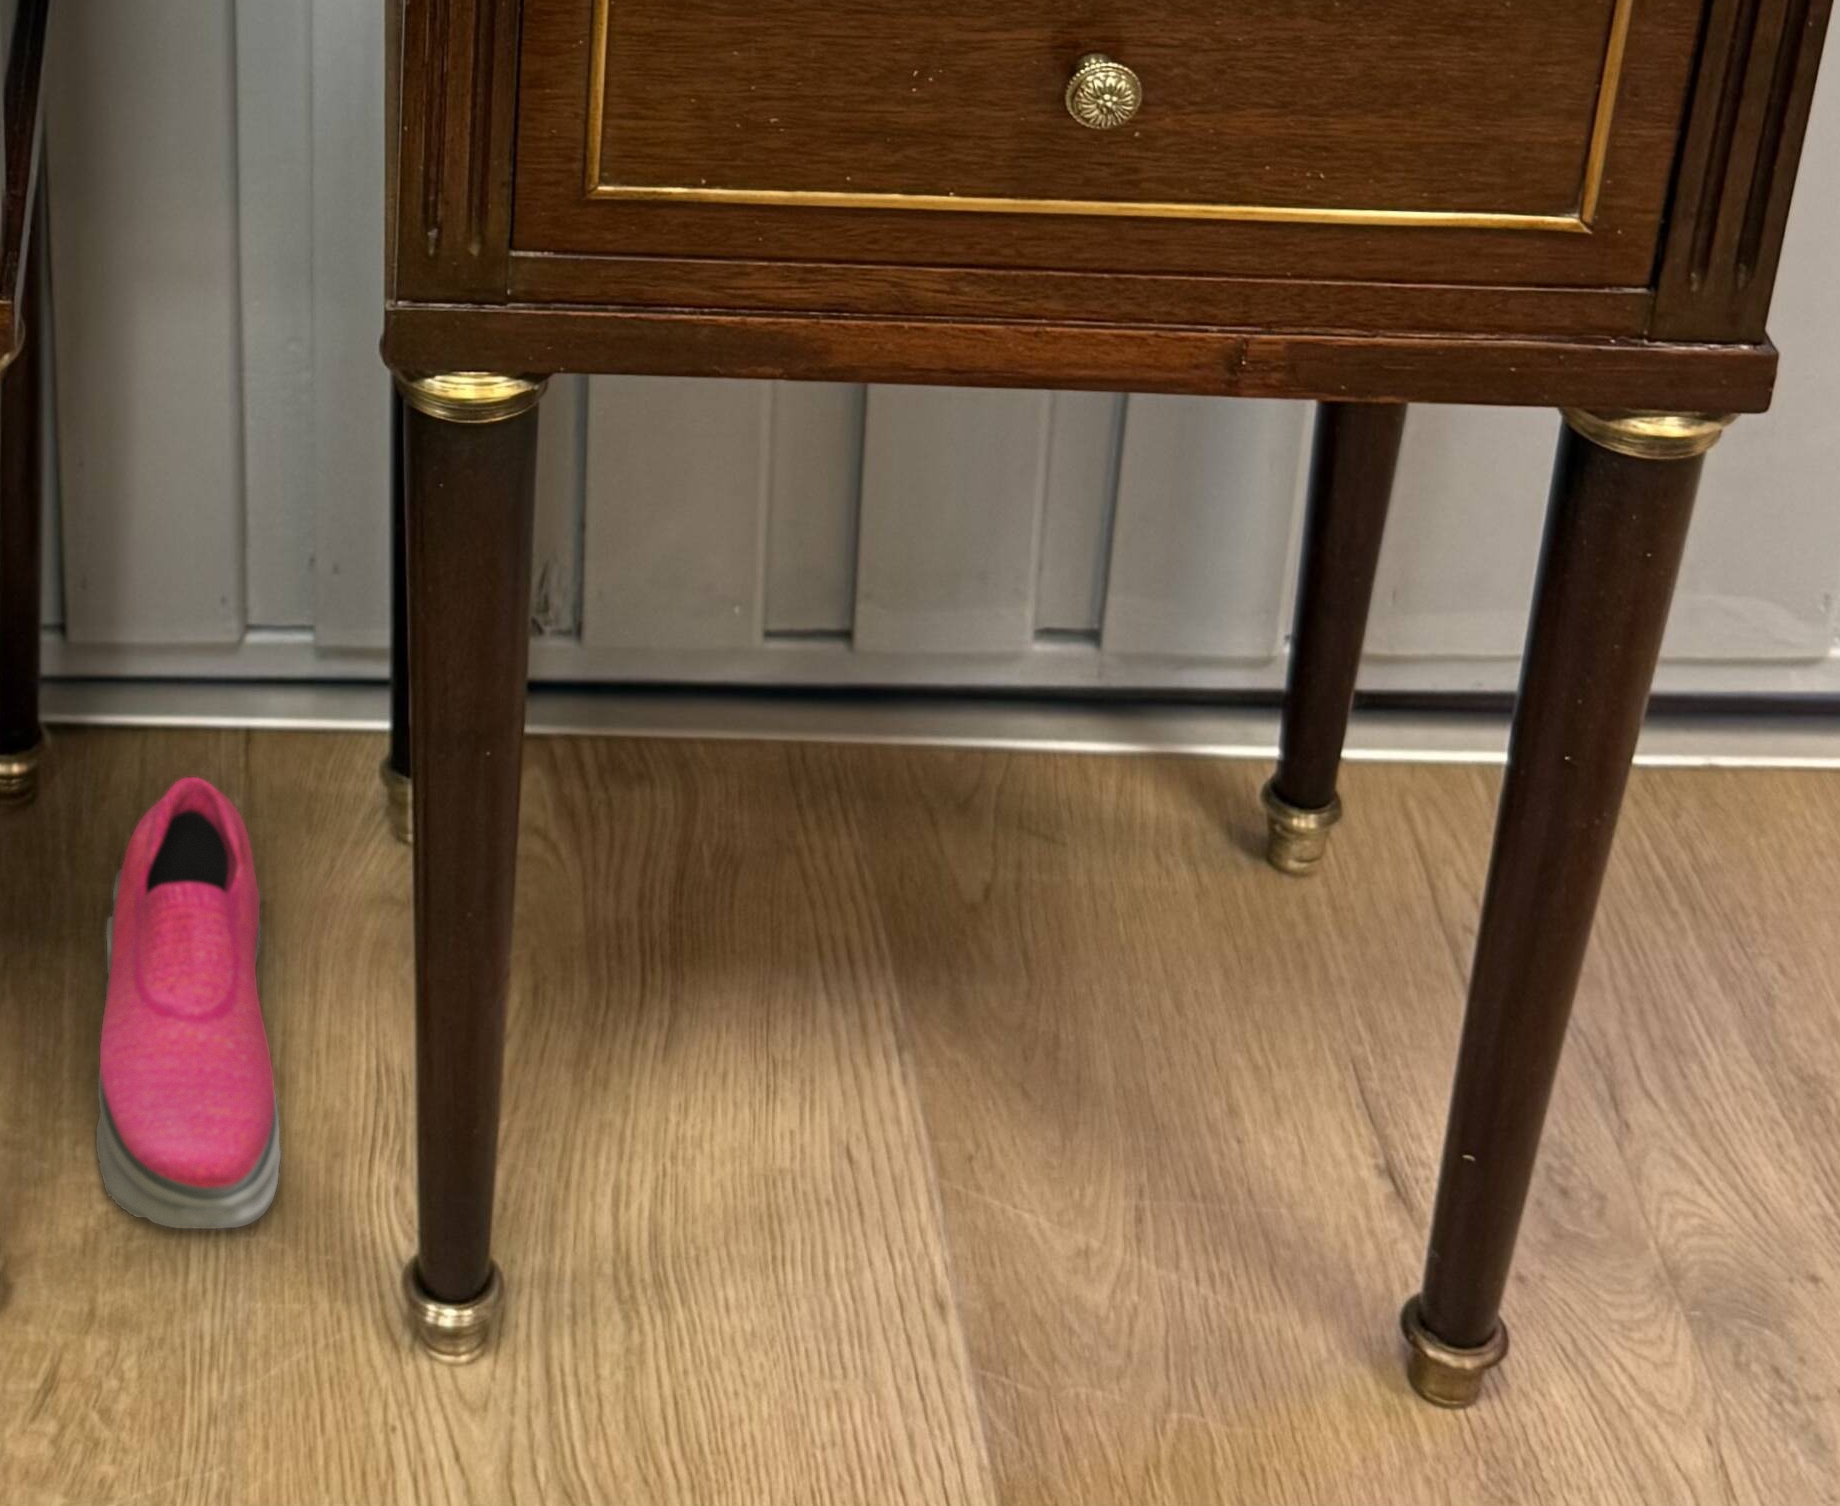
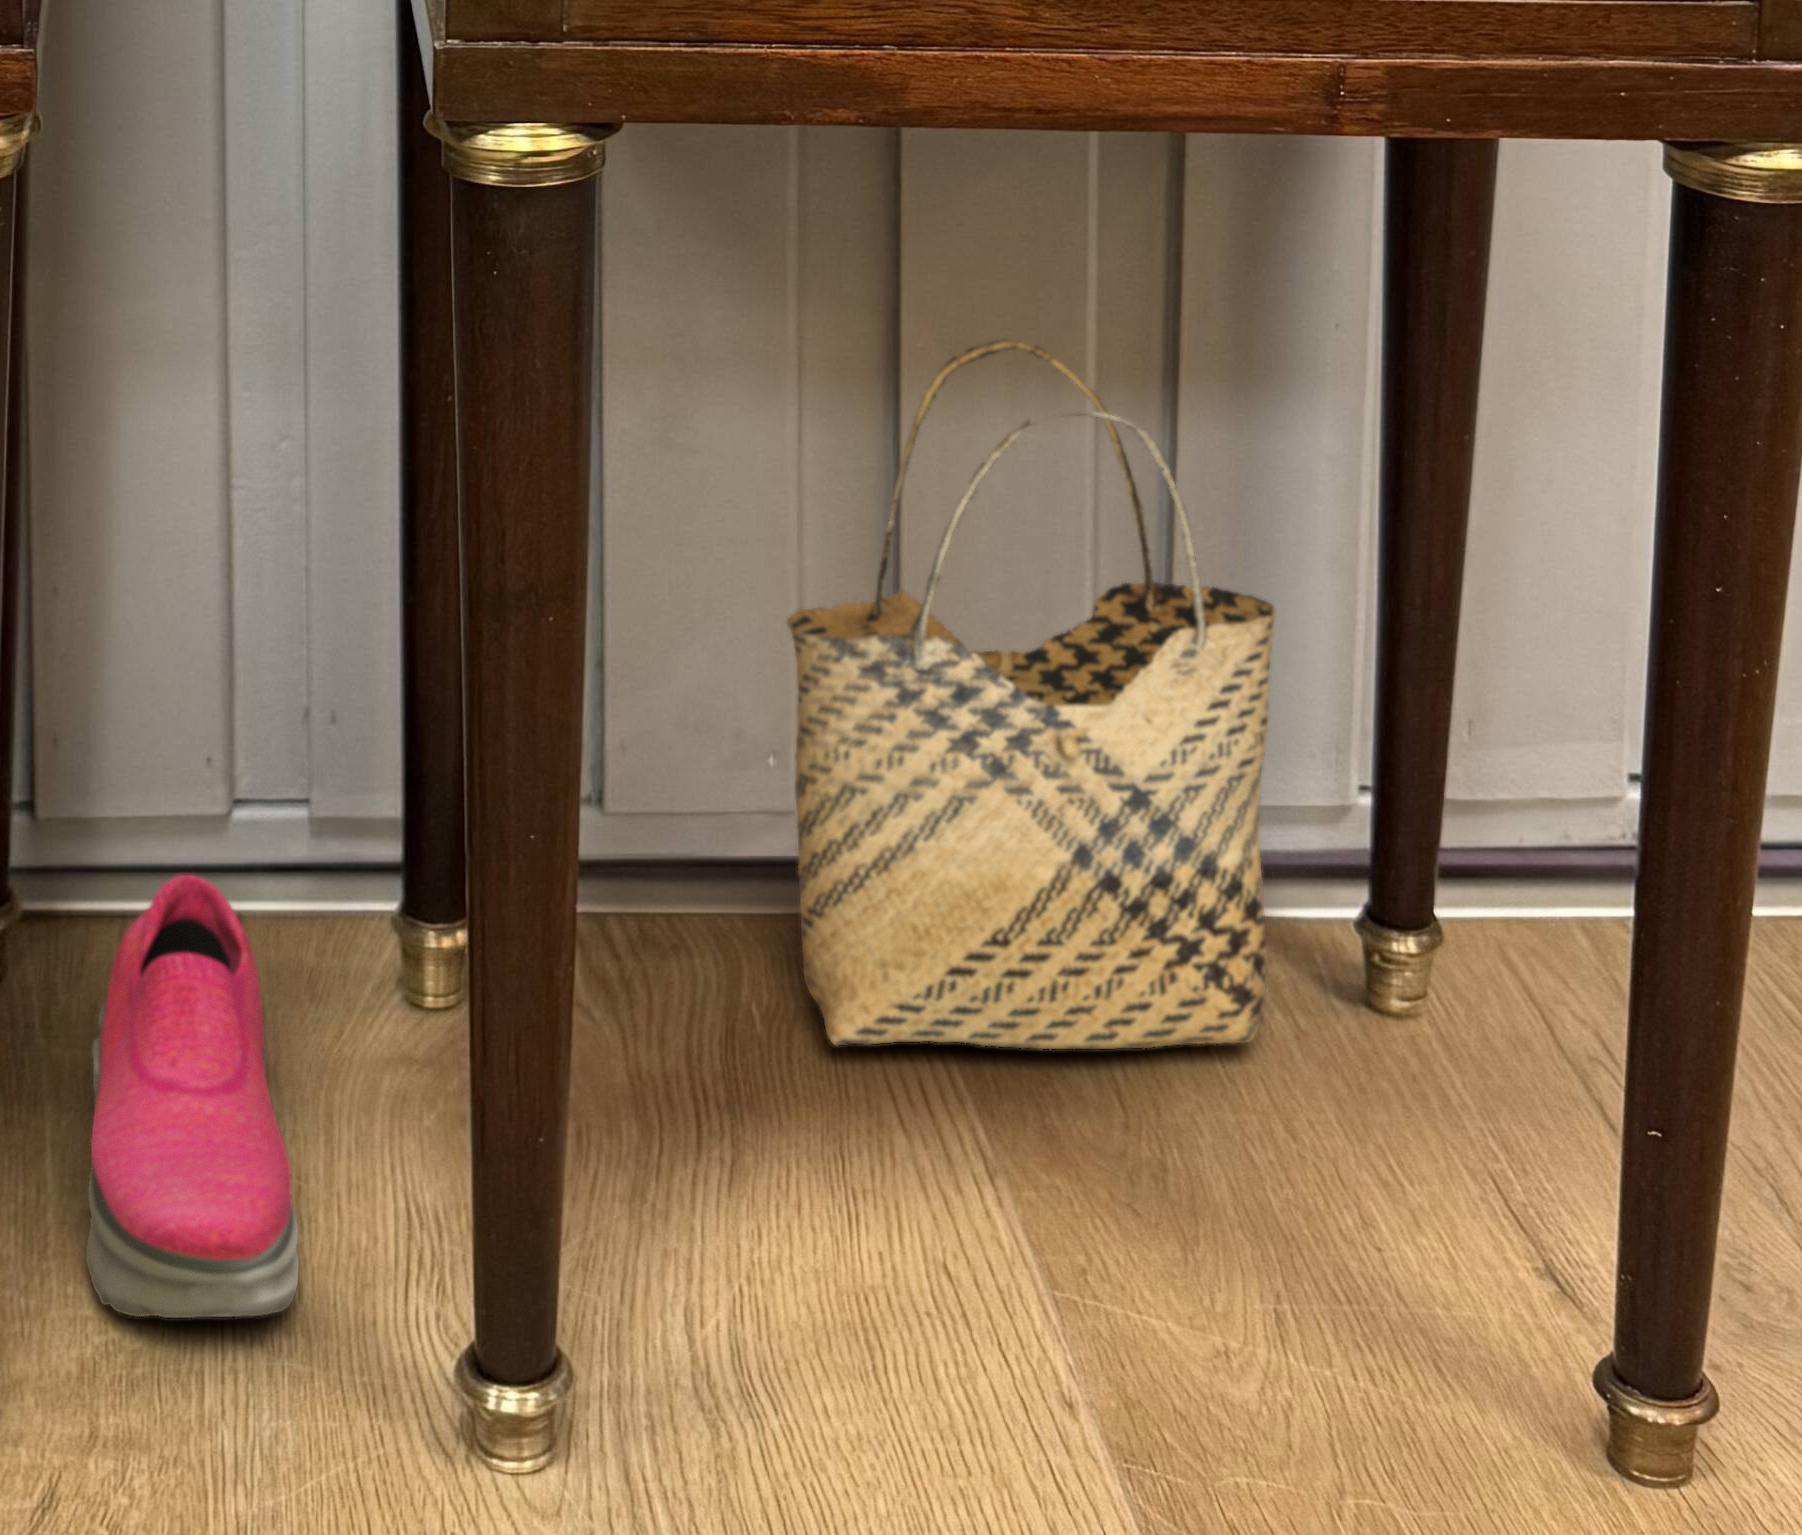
woven basket: none [745,287,1204,917] -> present [787,340,1276,1049]

